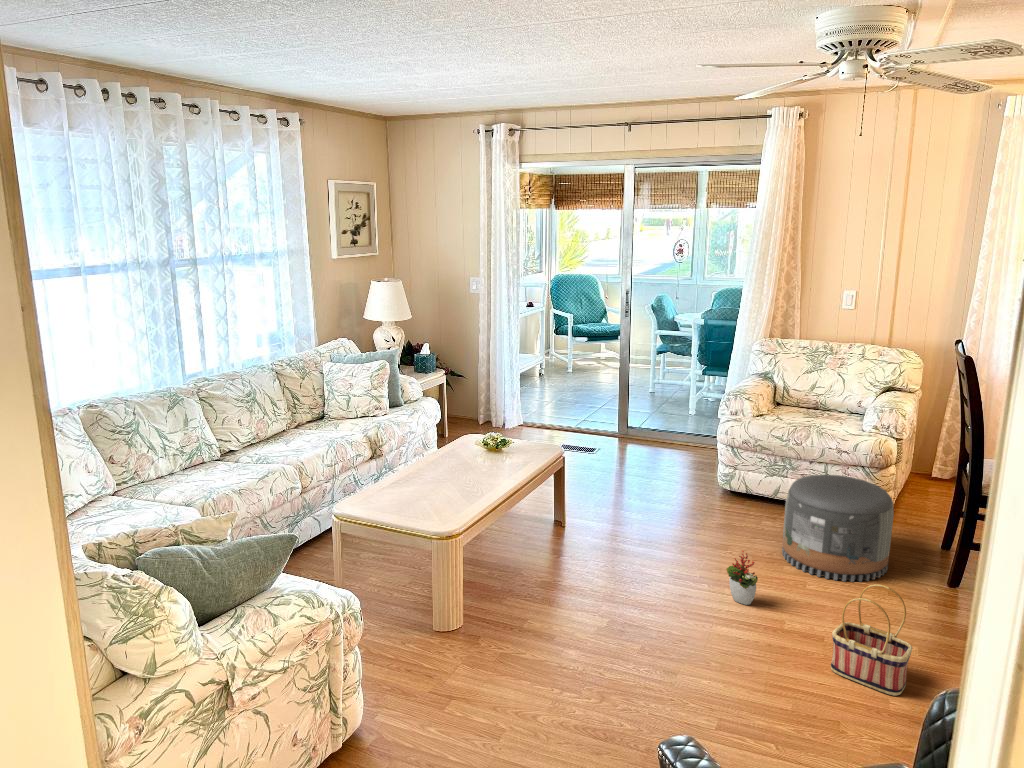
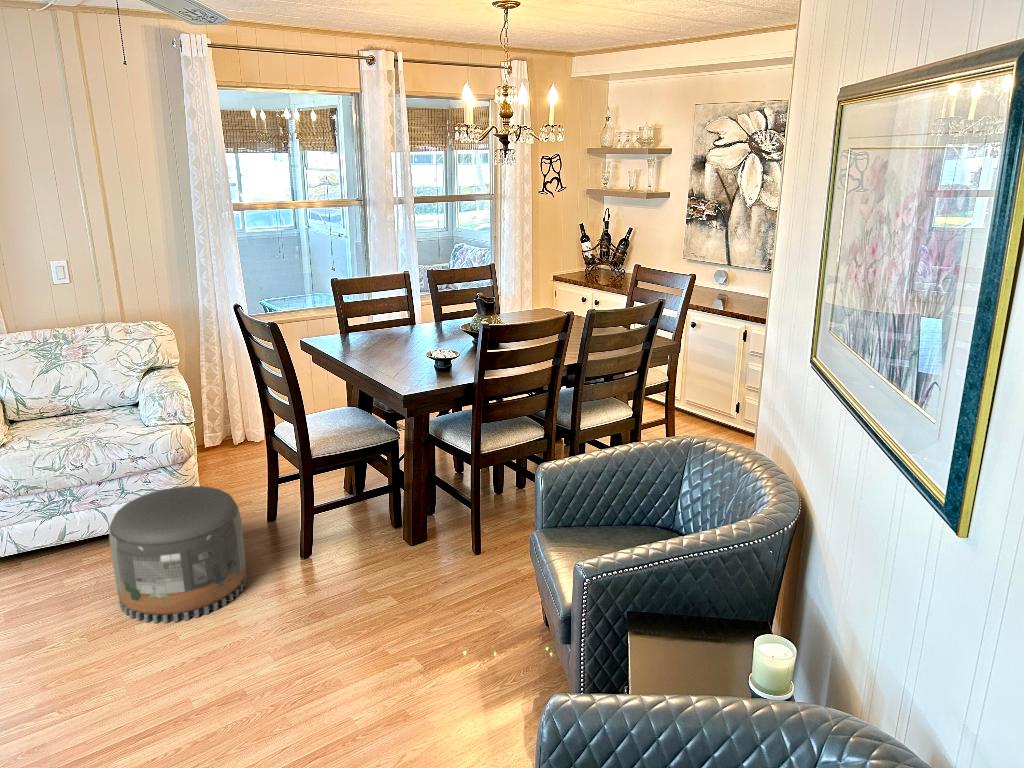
decorative plant: present [726,551,758,605] -> none [92,646,144,715]
basket: present [831,584,912,696] -> none [281,607,367,731]

